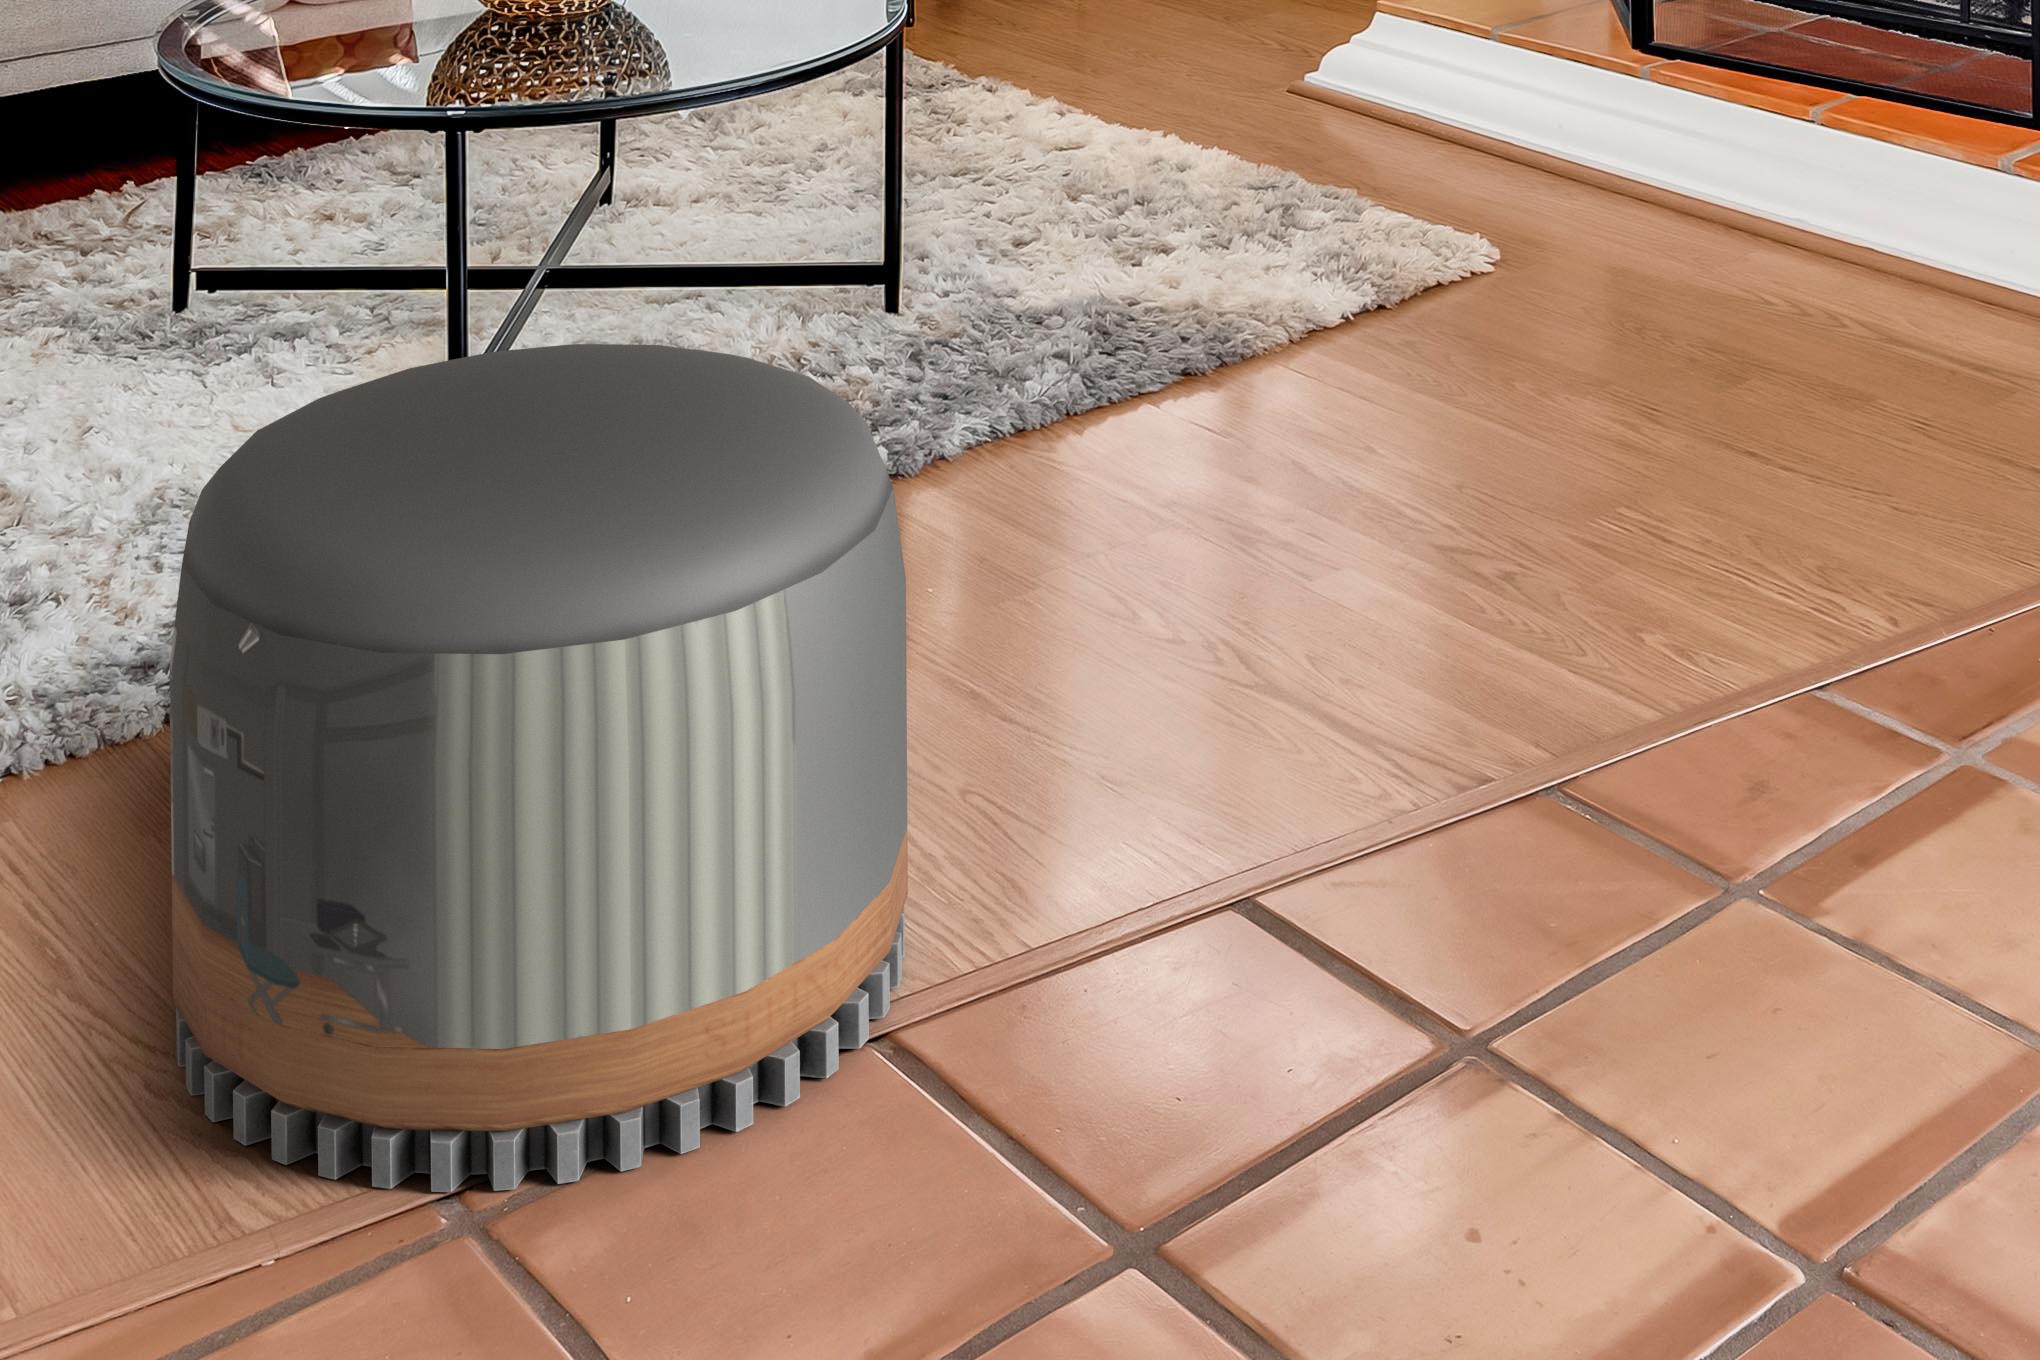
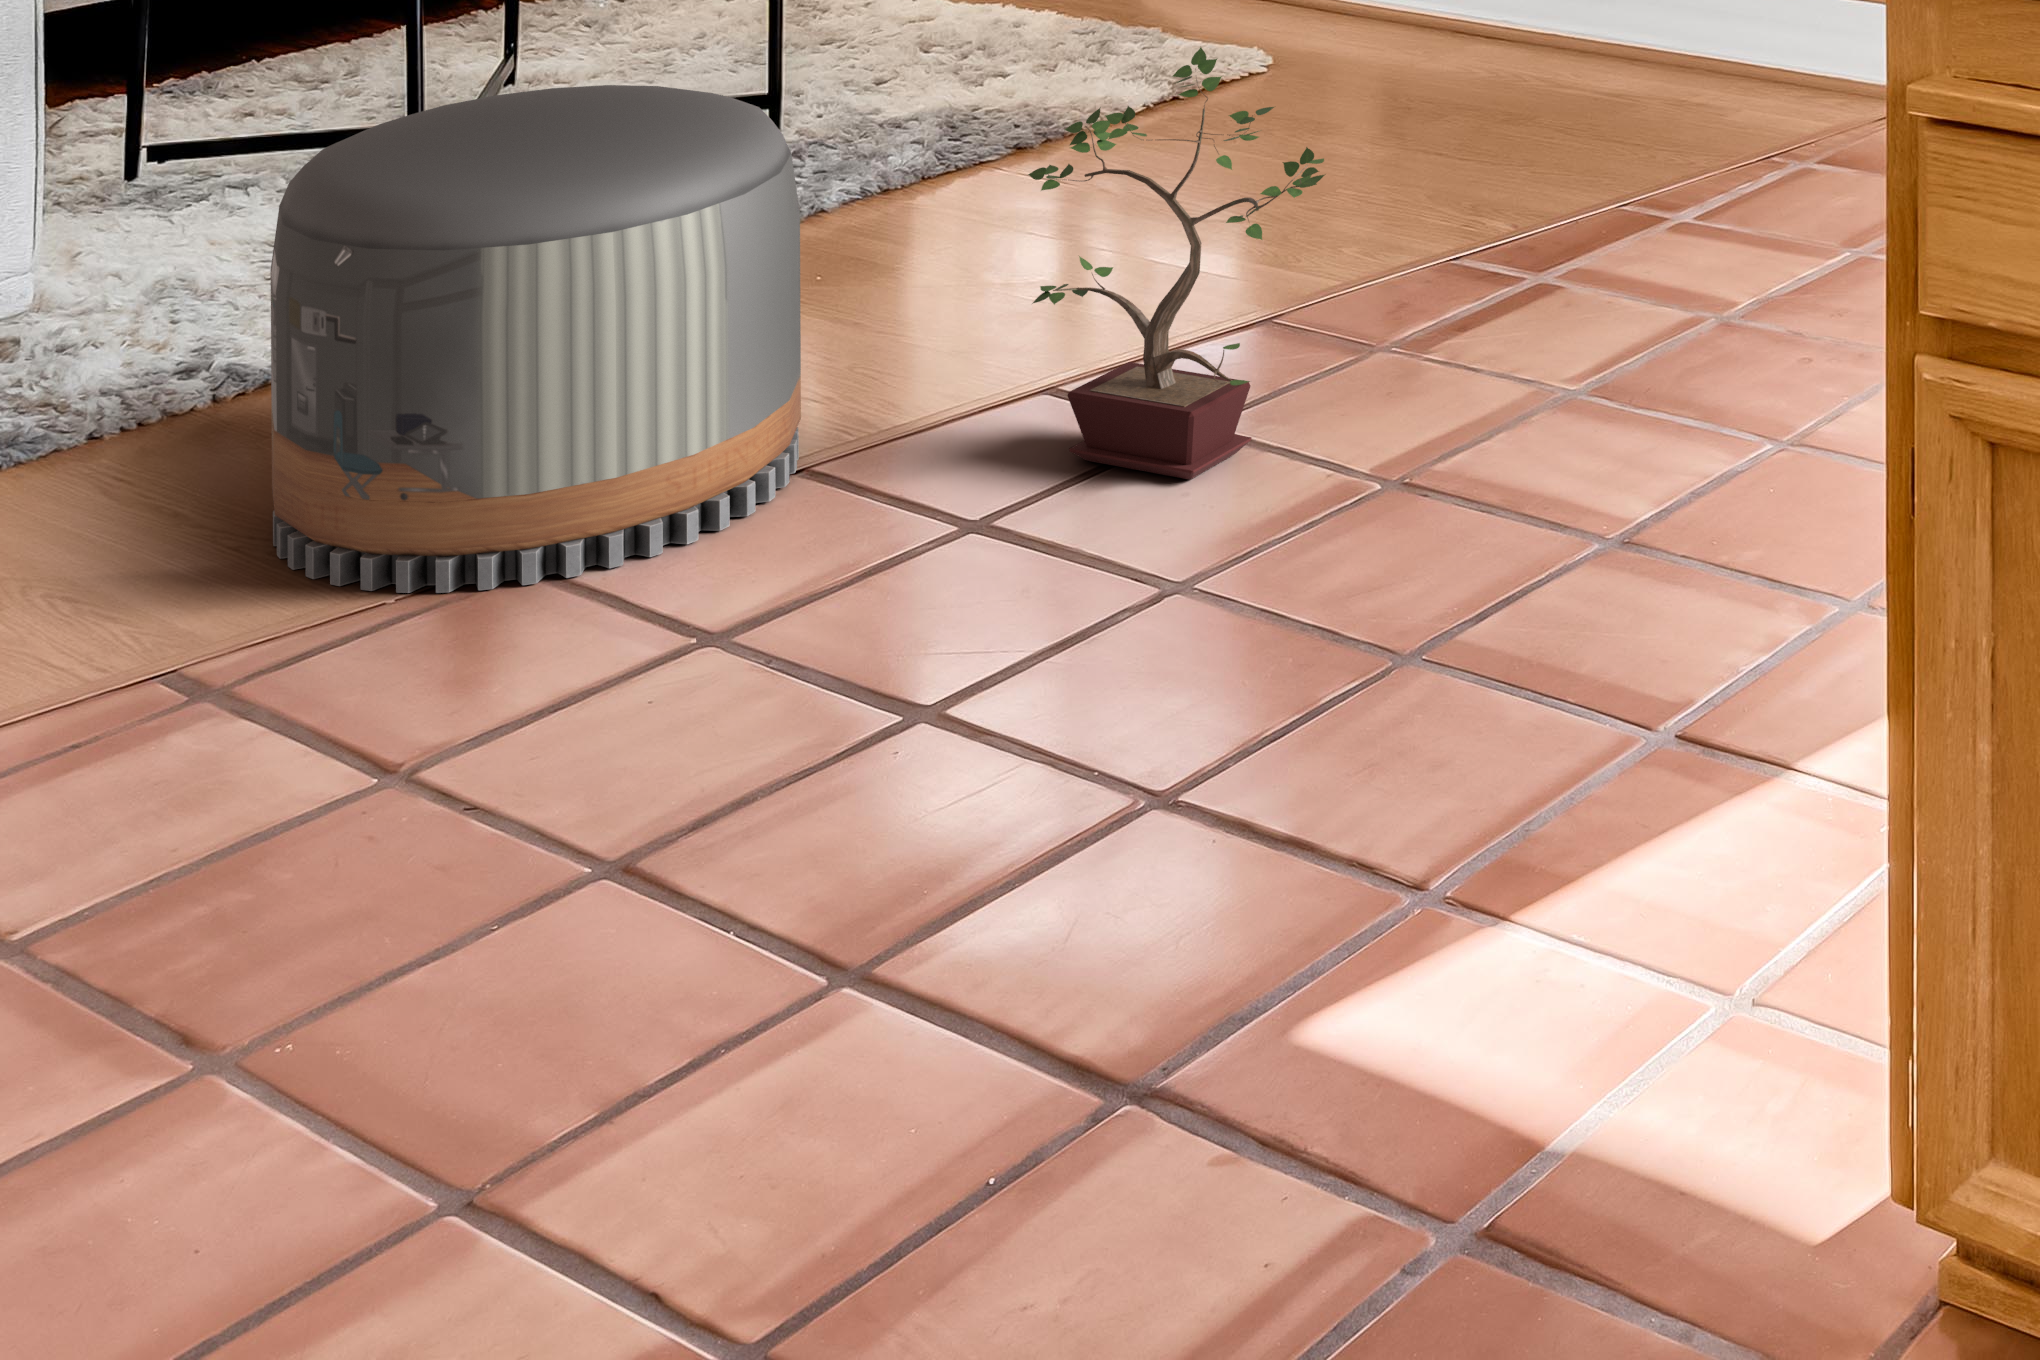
potted plant: none [1234,372,1730,1097] -> present [1028,47,1324,479]

